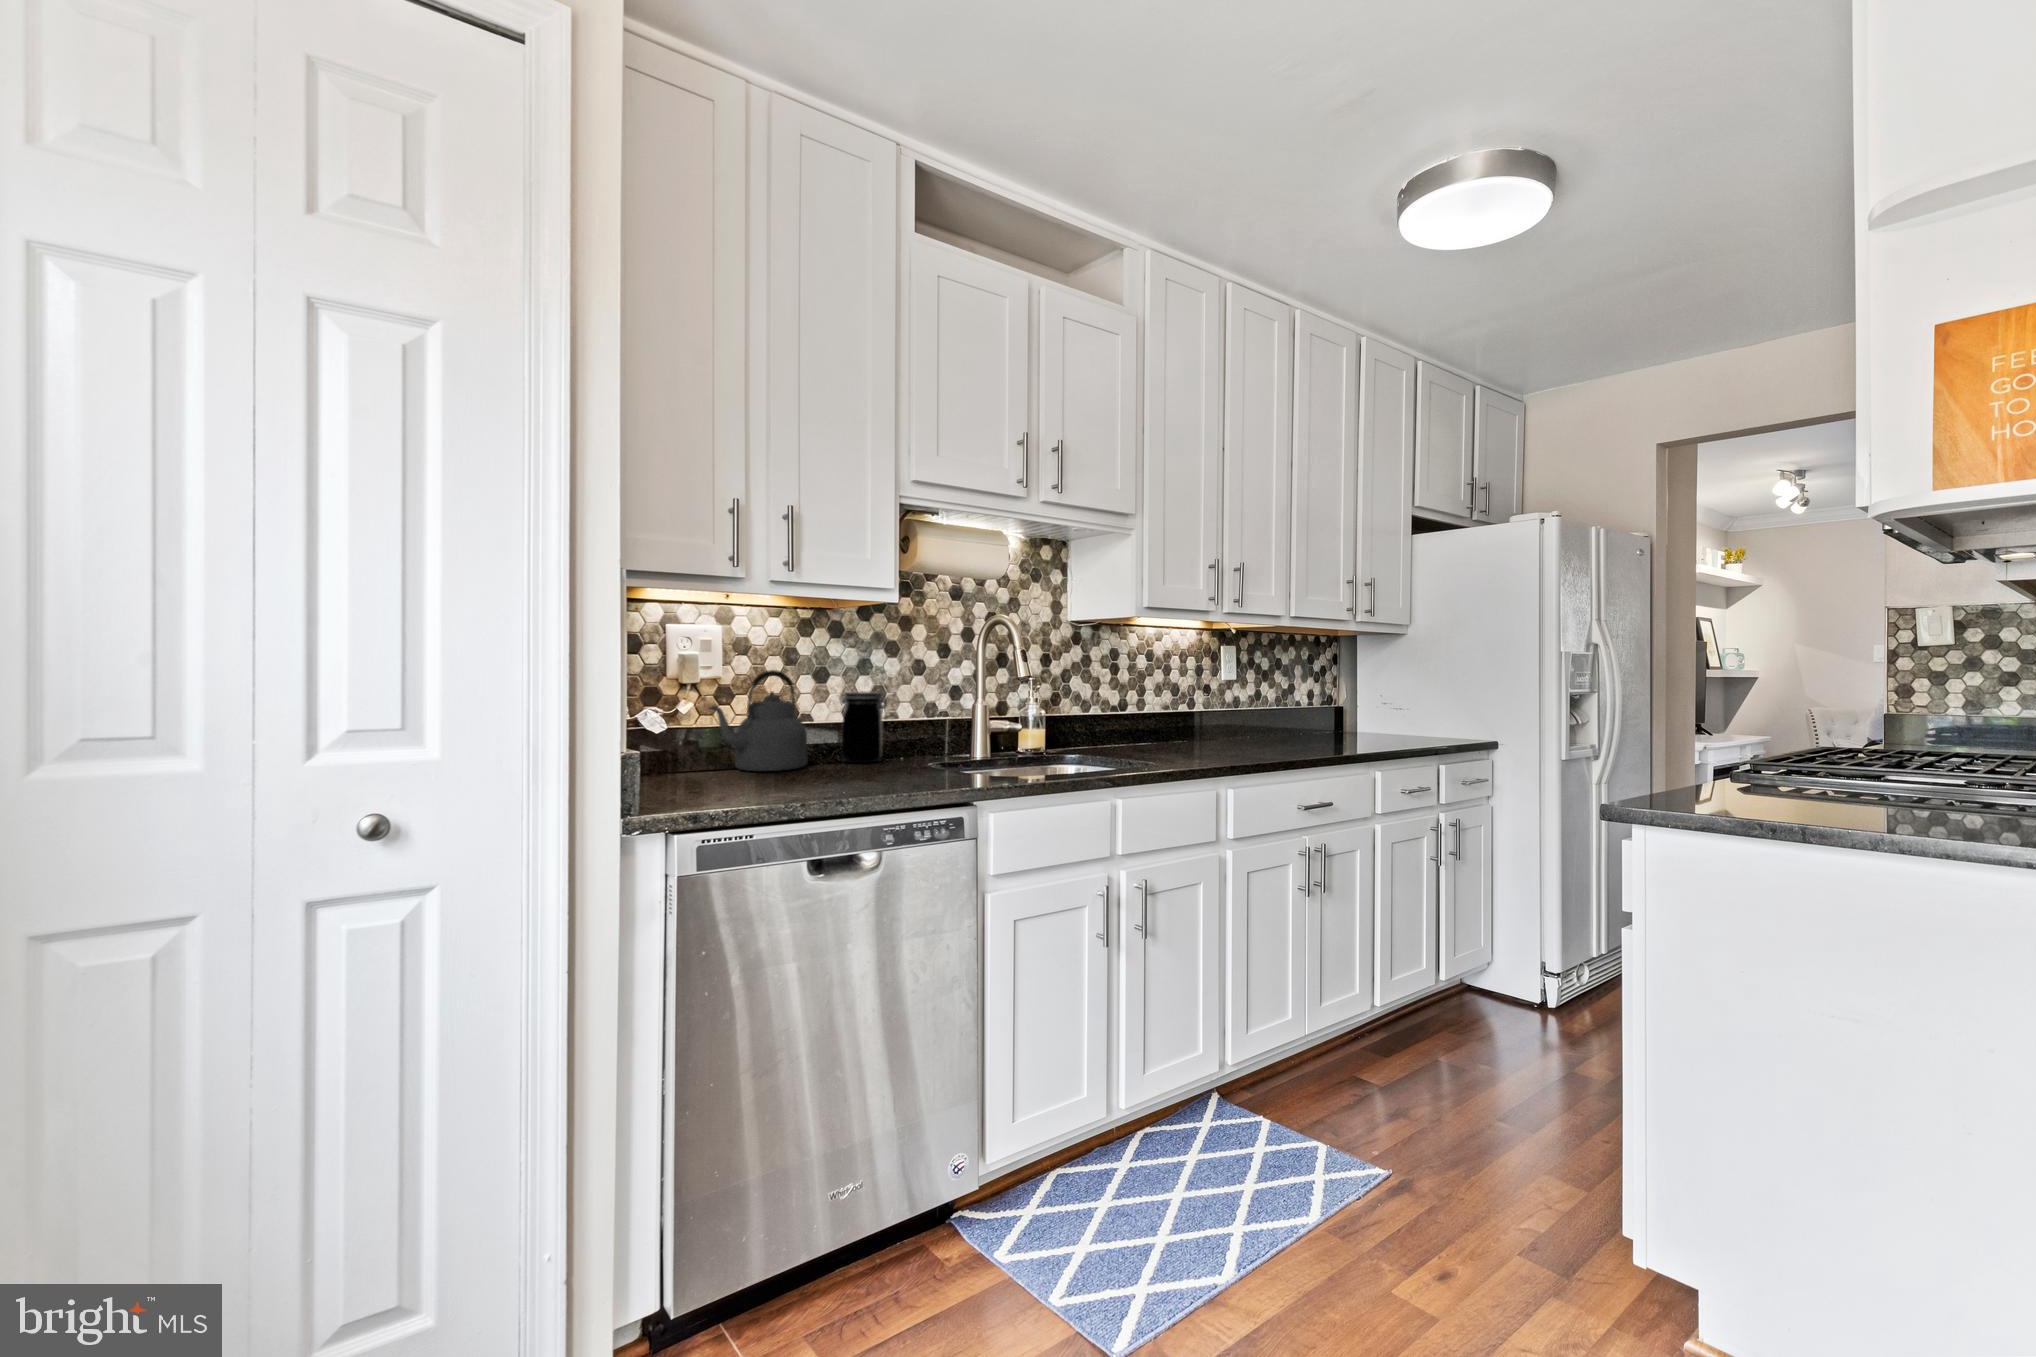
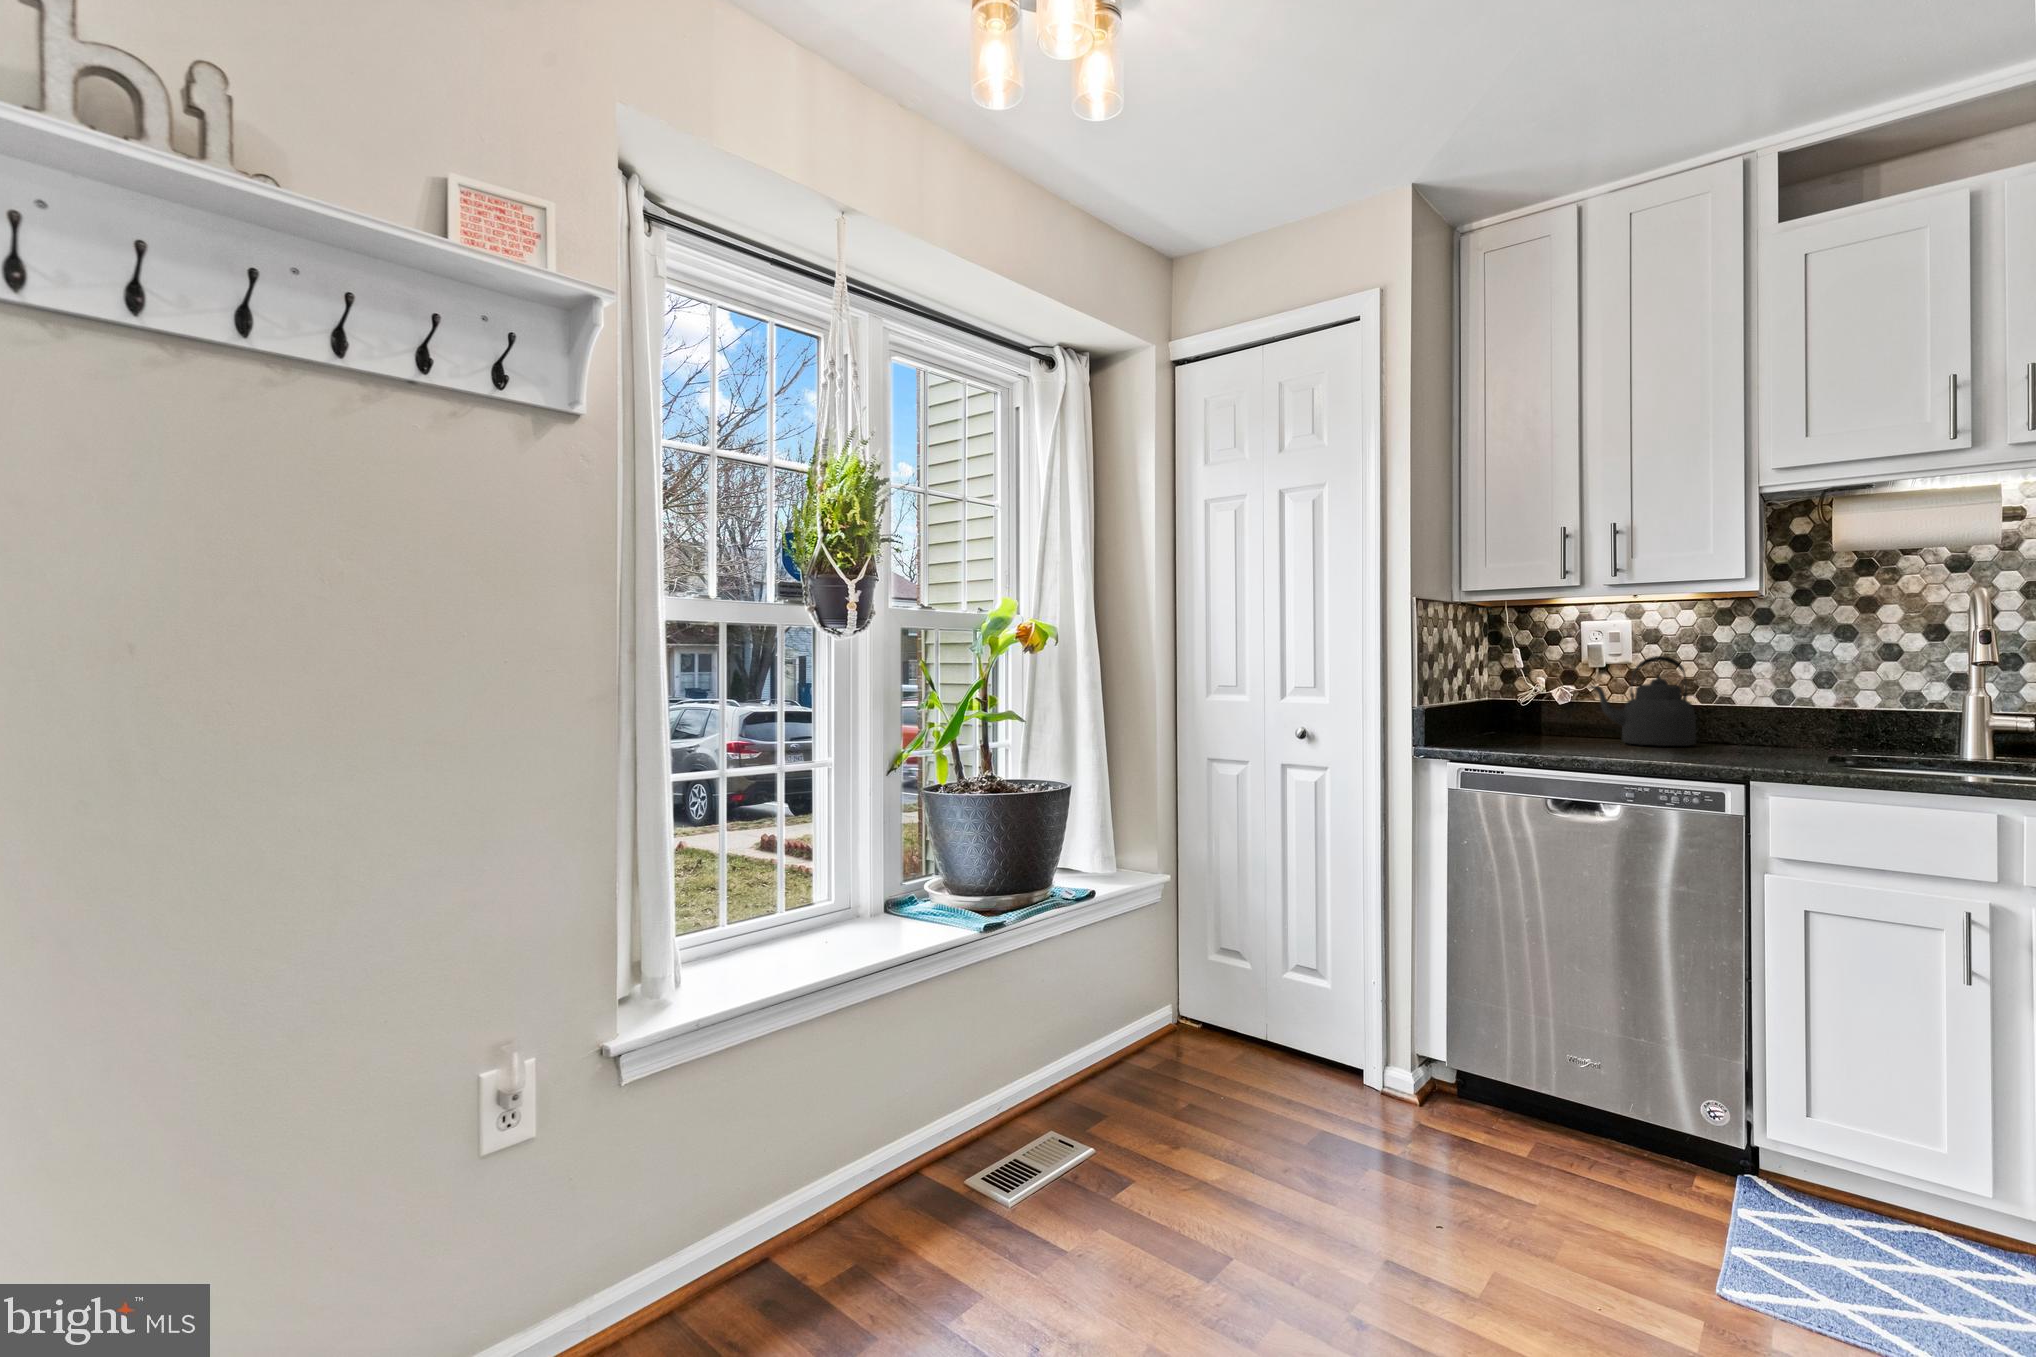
jar: present [840,691,887,763] -> none [1732,678,1795,750]

